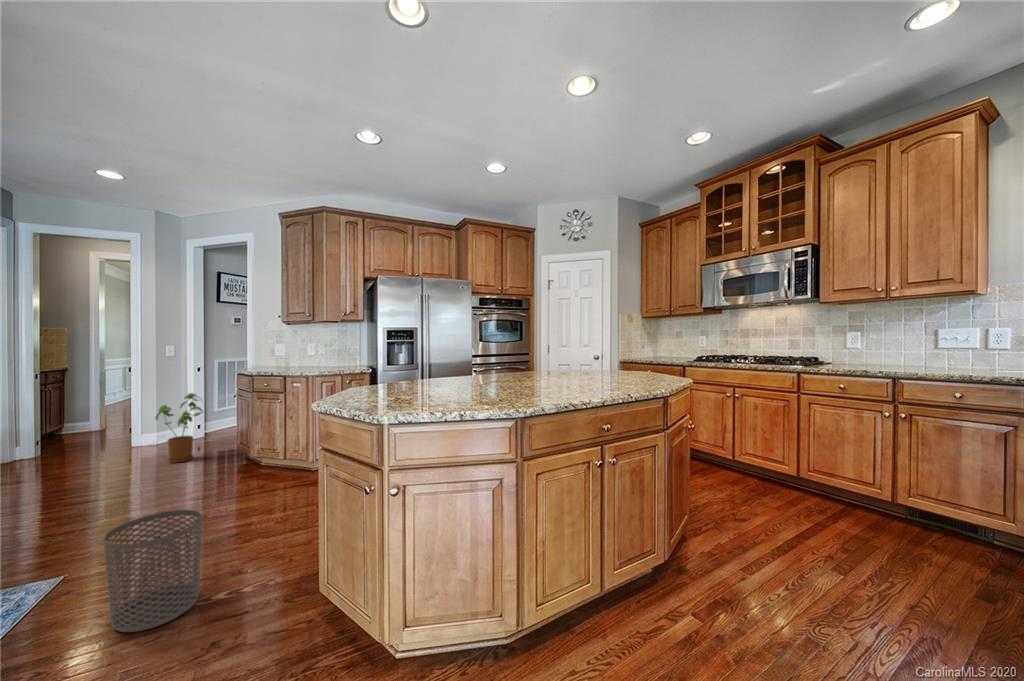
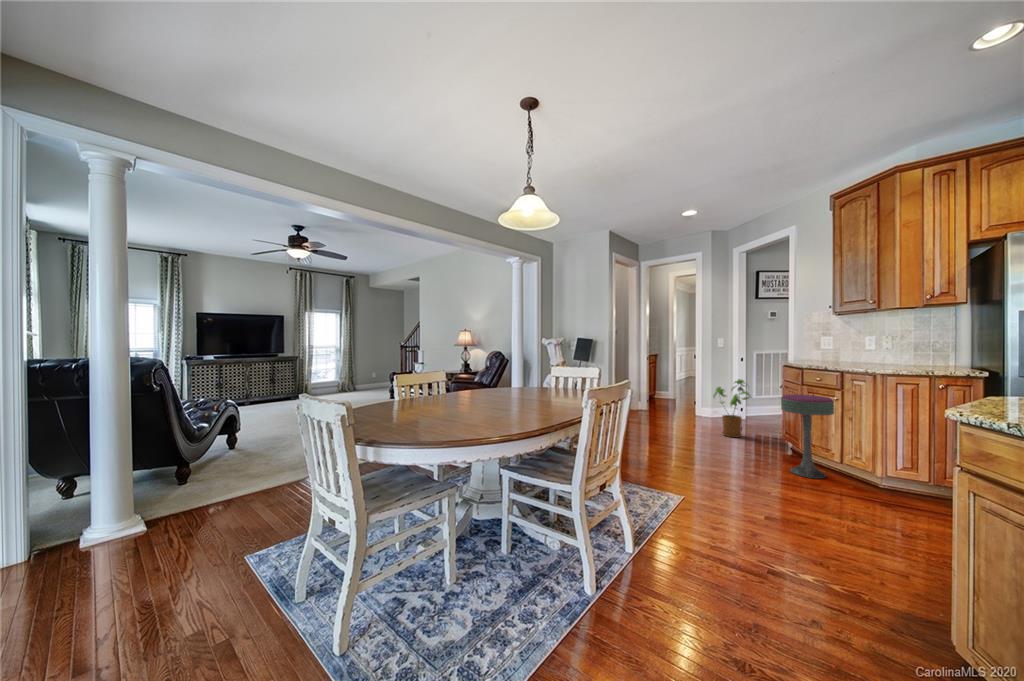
bar stool: none [228,402,277,483] -> present [781,394,834,478]
waste bin: present [104,510,202,632] -> none [709,480,785,585]

